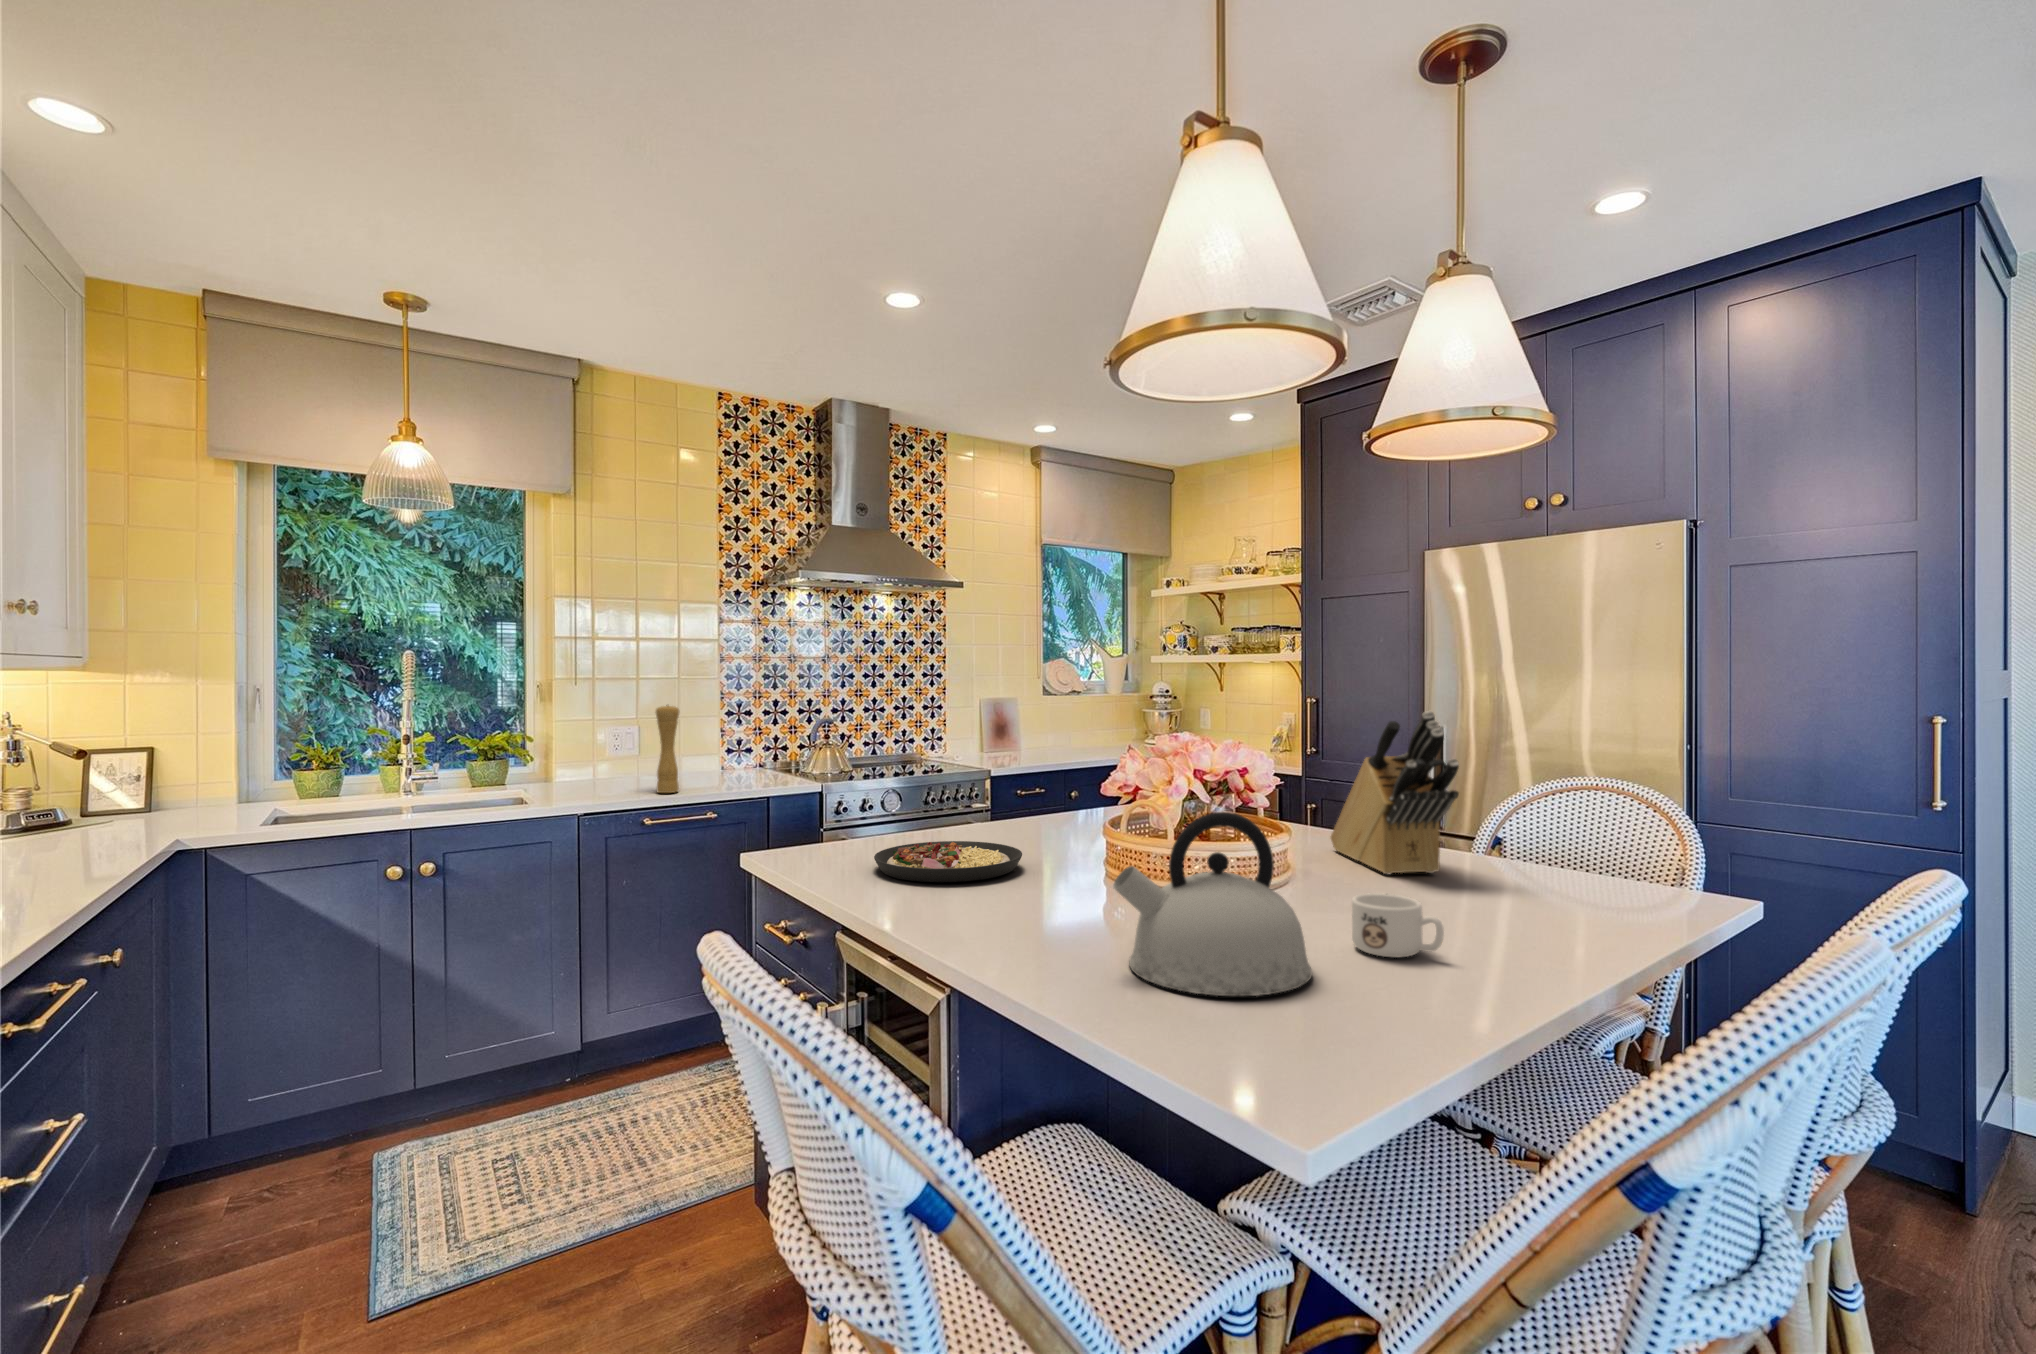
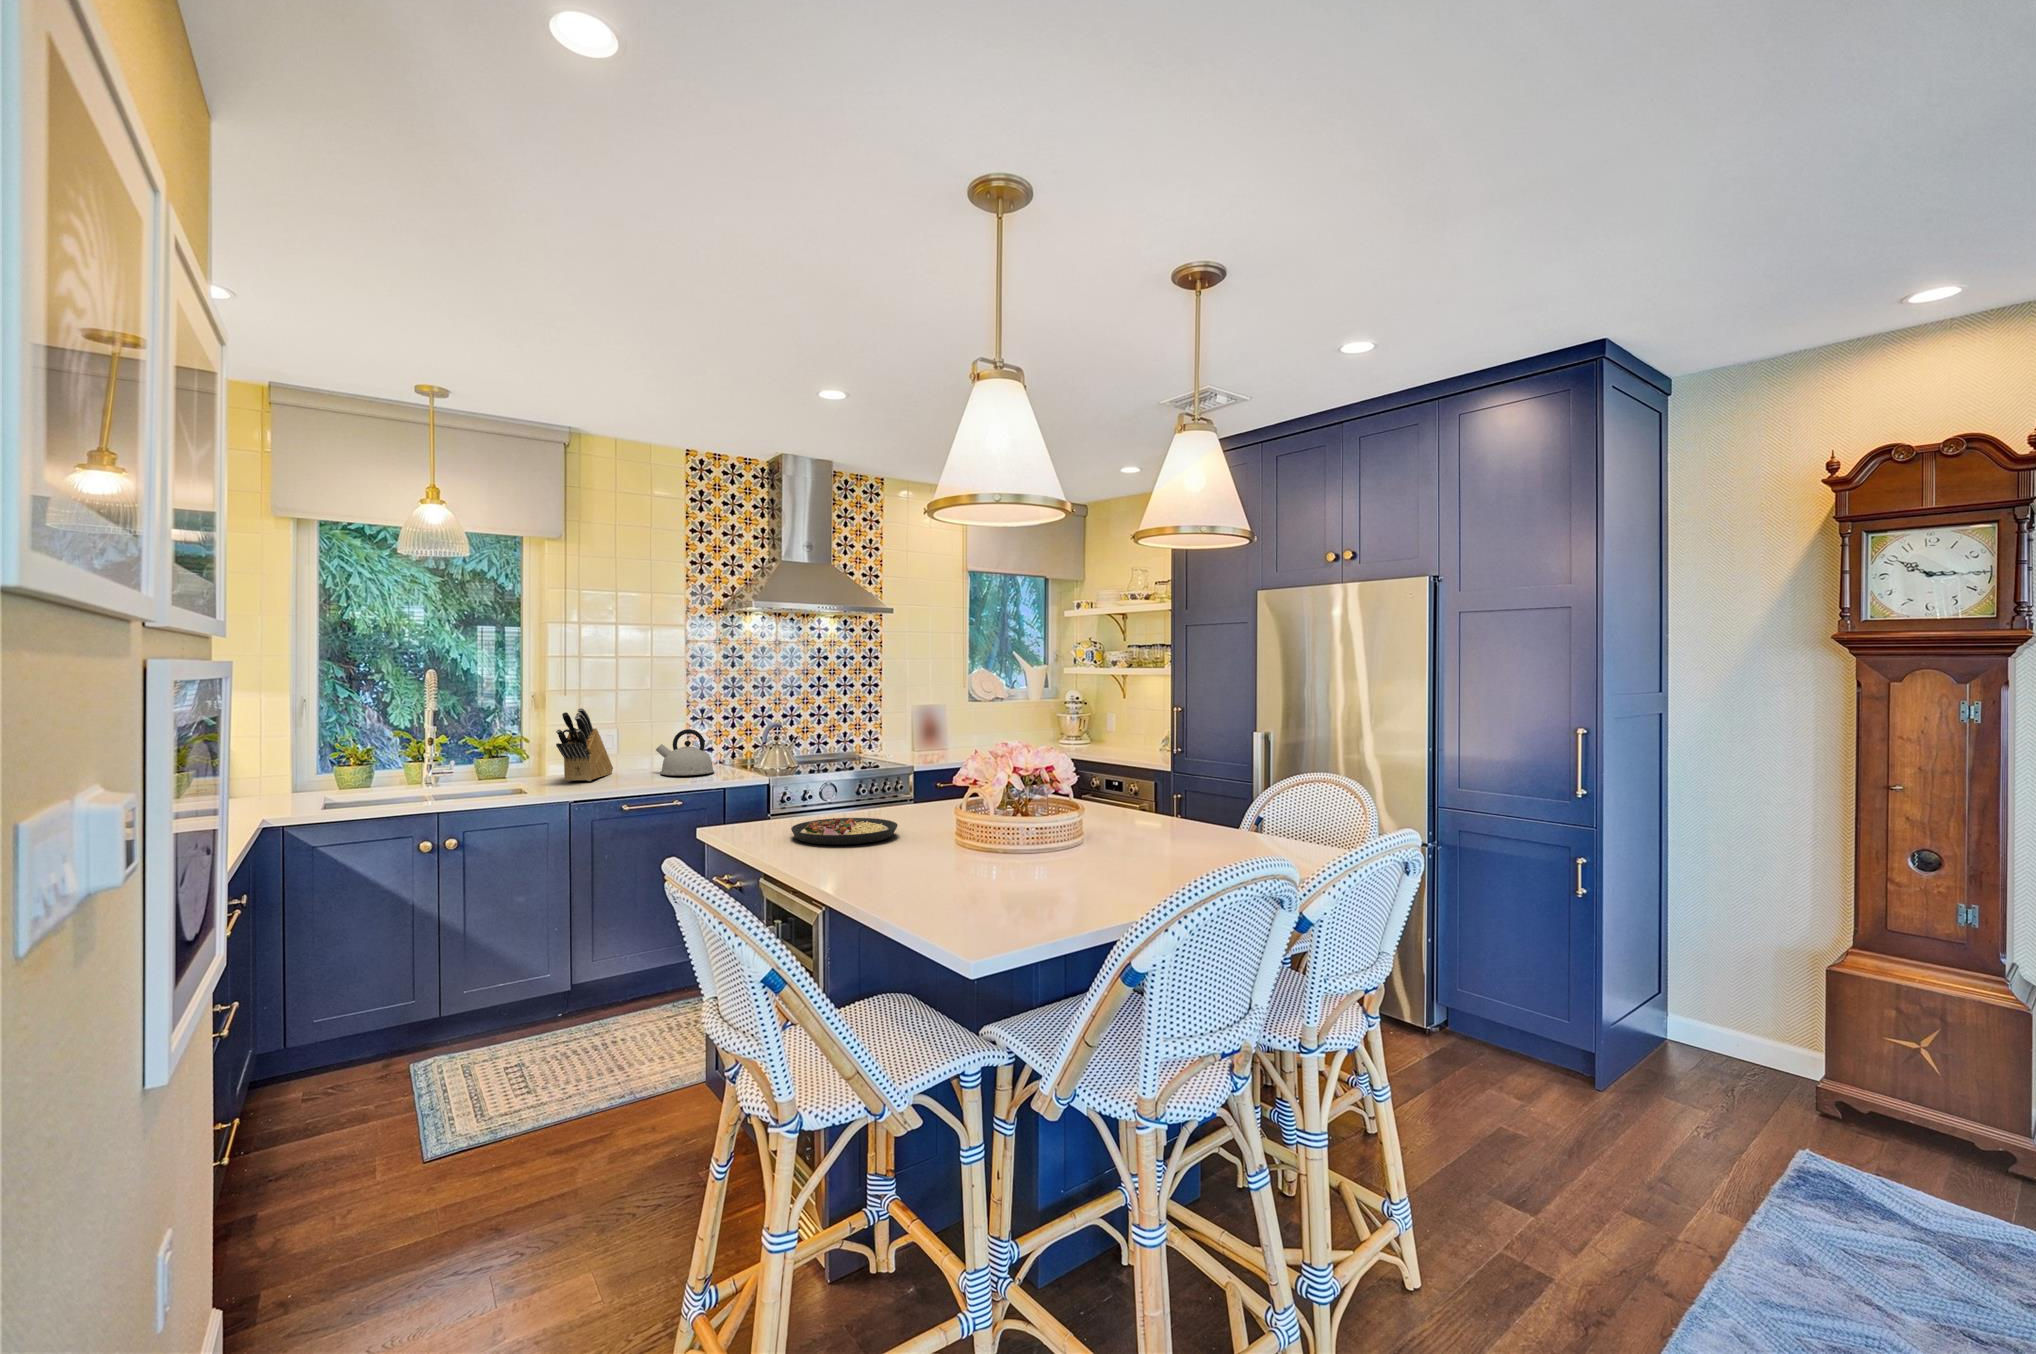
pepper mill: present [656,705,679,793] -> none [633,712,653,784]
knife block: present [1330,711,1459,874] -> present [556,708,613,781]
kettle: present [1113,812,1312,996] -> present [656,729,714,775]
mug: present [1352,893,1444,957] -> none [1084,847,1135,885]

